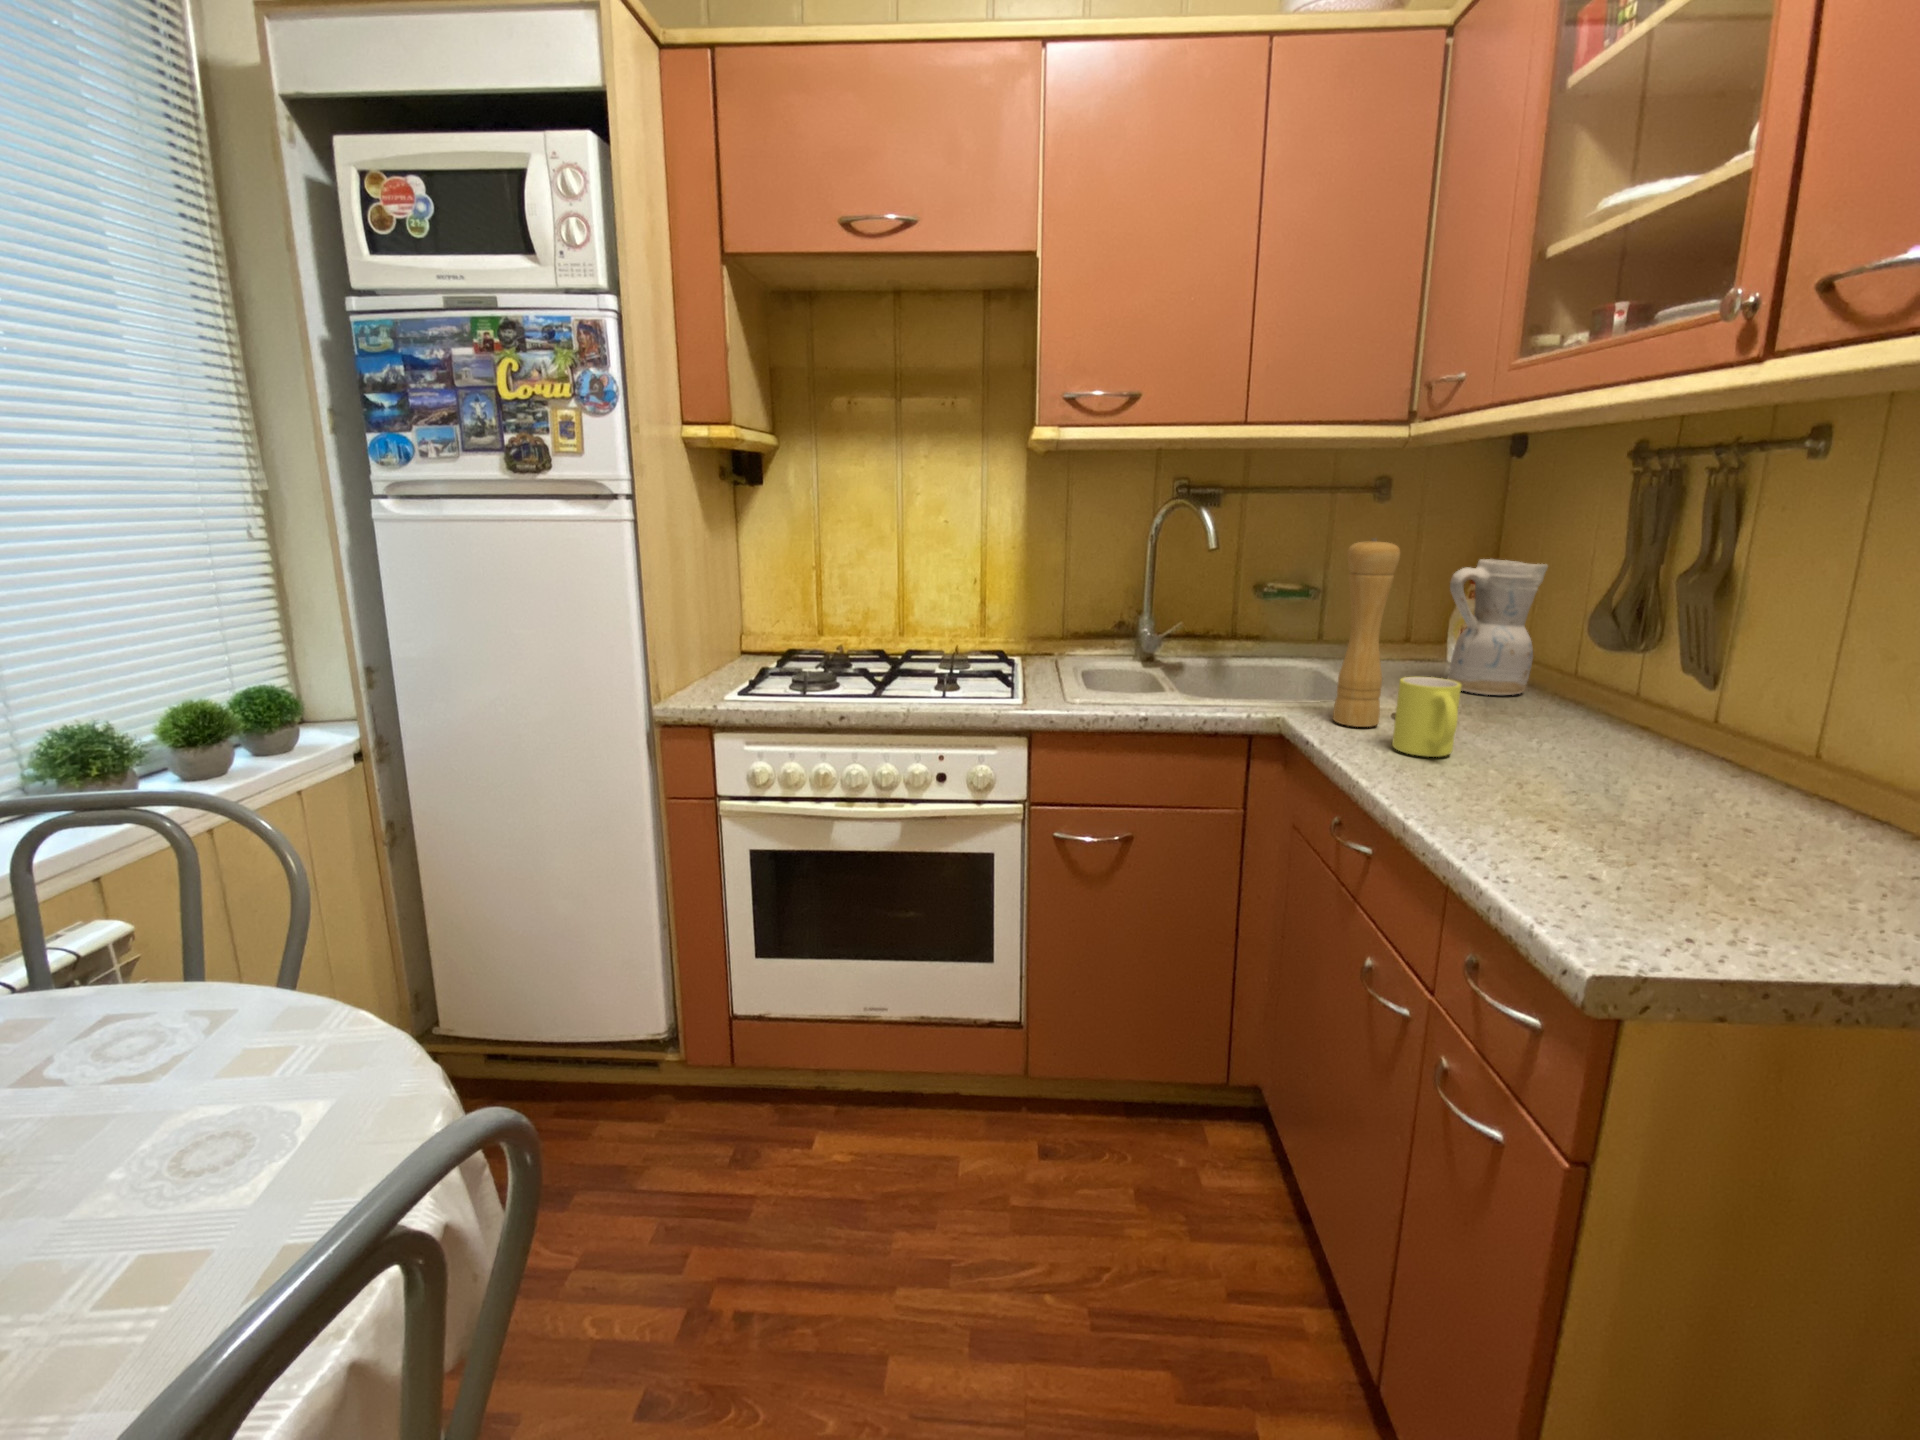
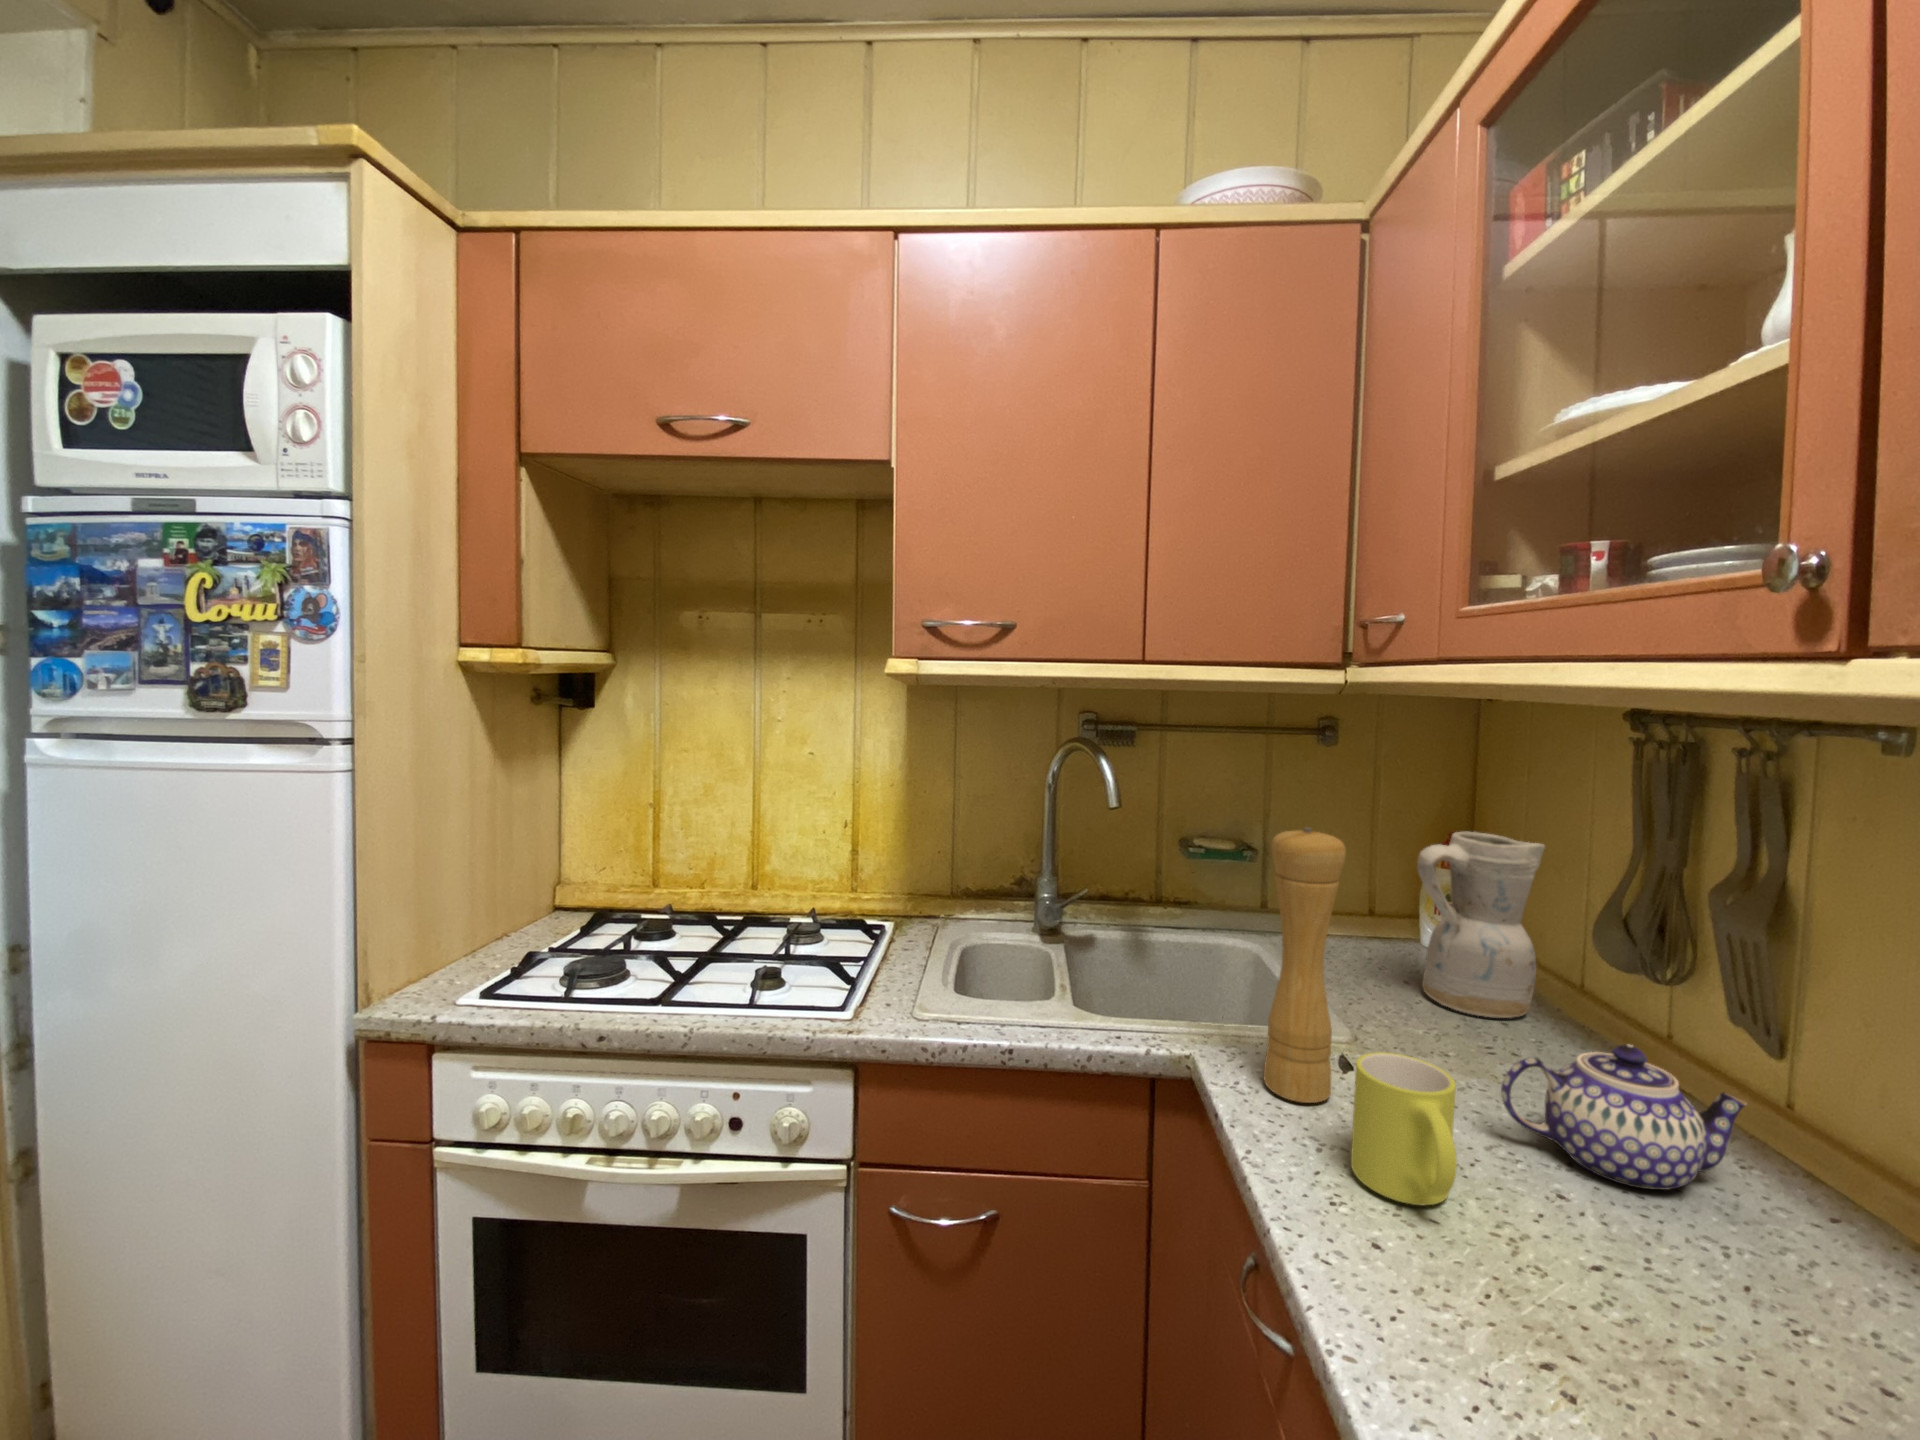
teapot: none [1492,668,1643,752] -> present [1501,1045,1746,1189]

